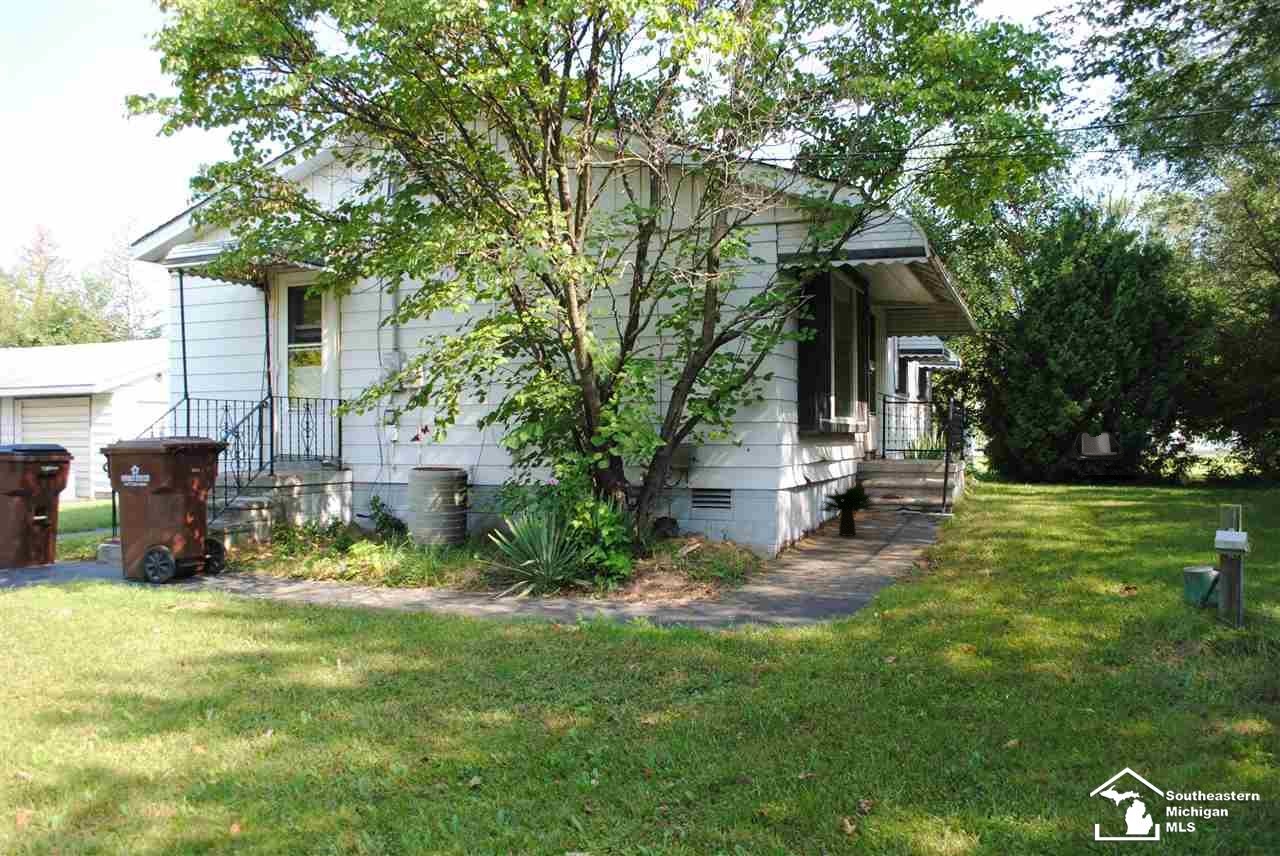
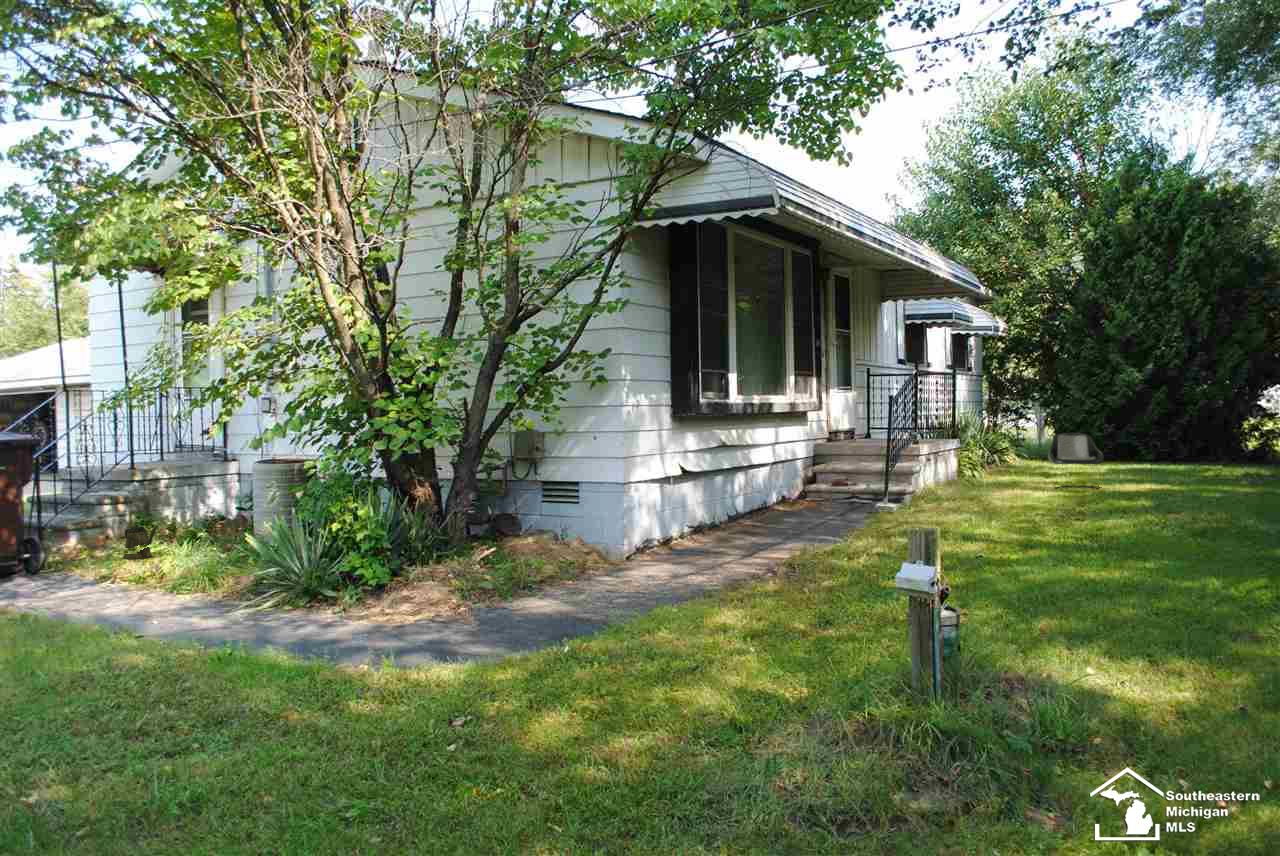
potted plant: present [820,485,873,536] -> none [768,480,841,542]
watering can: none [266,528,294,556] -> present [123,526,158,559]

